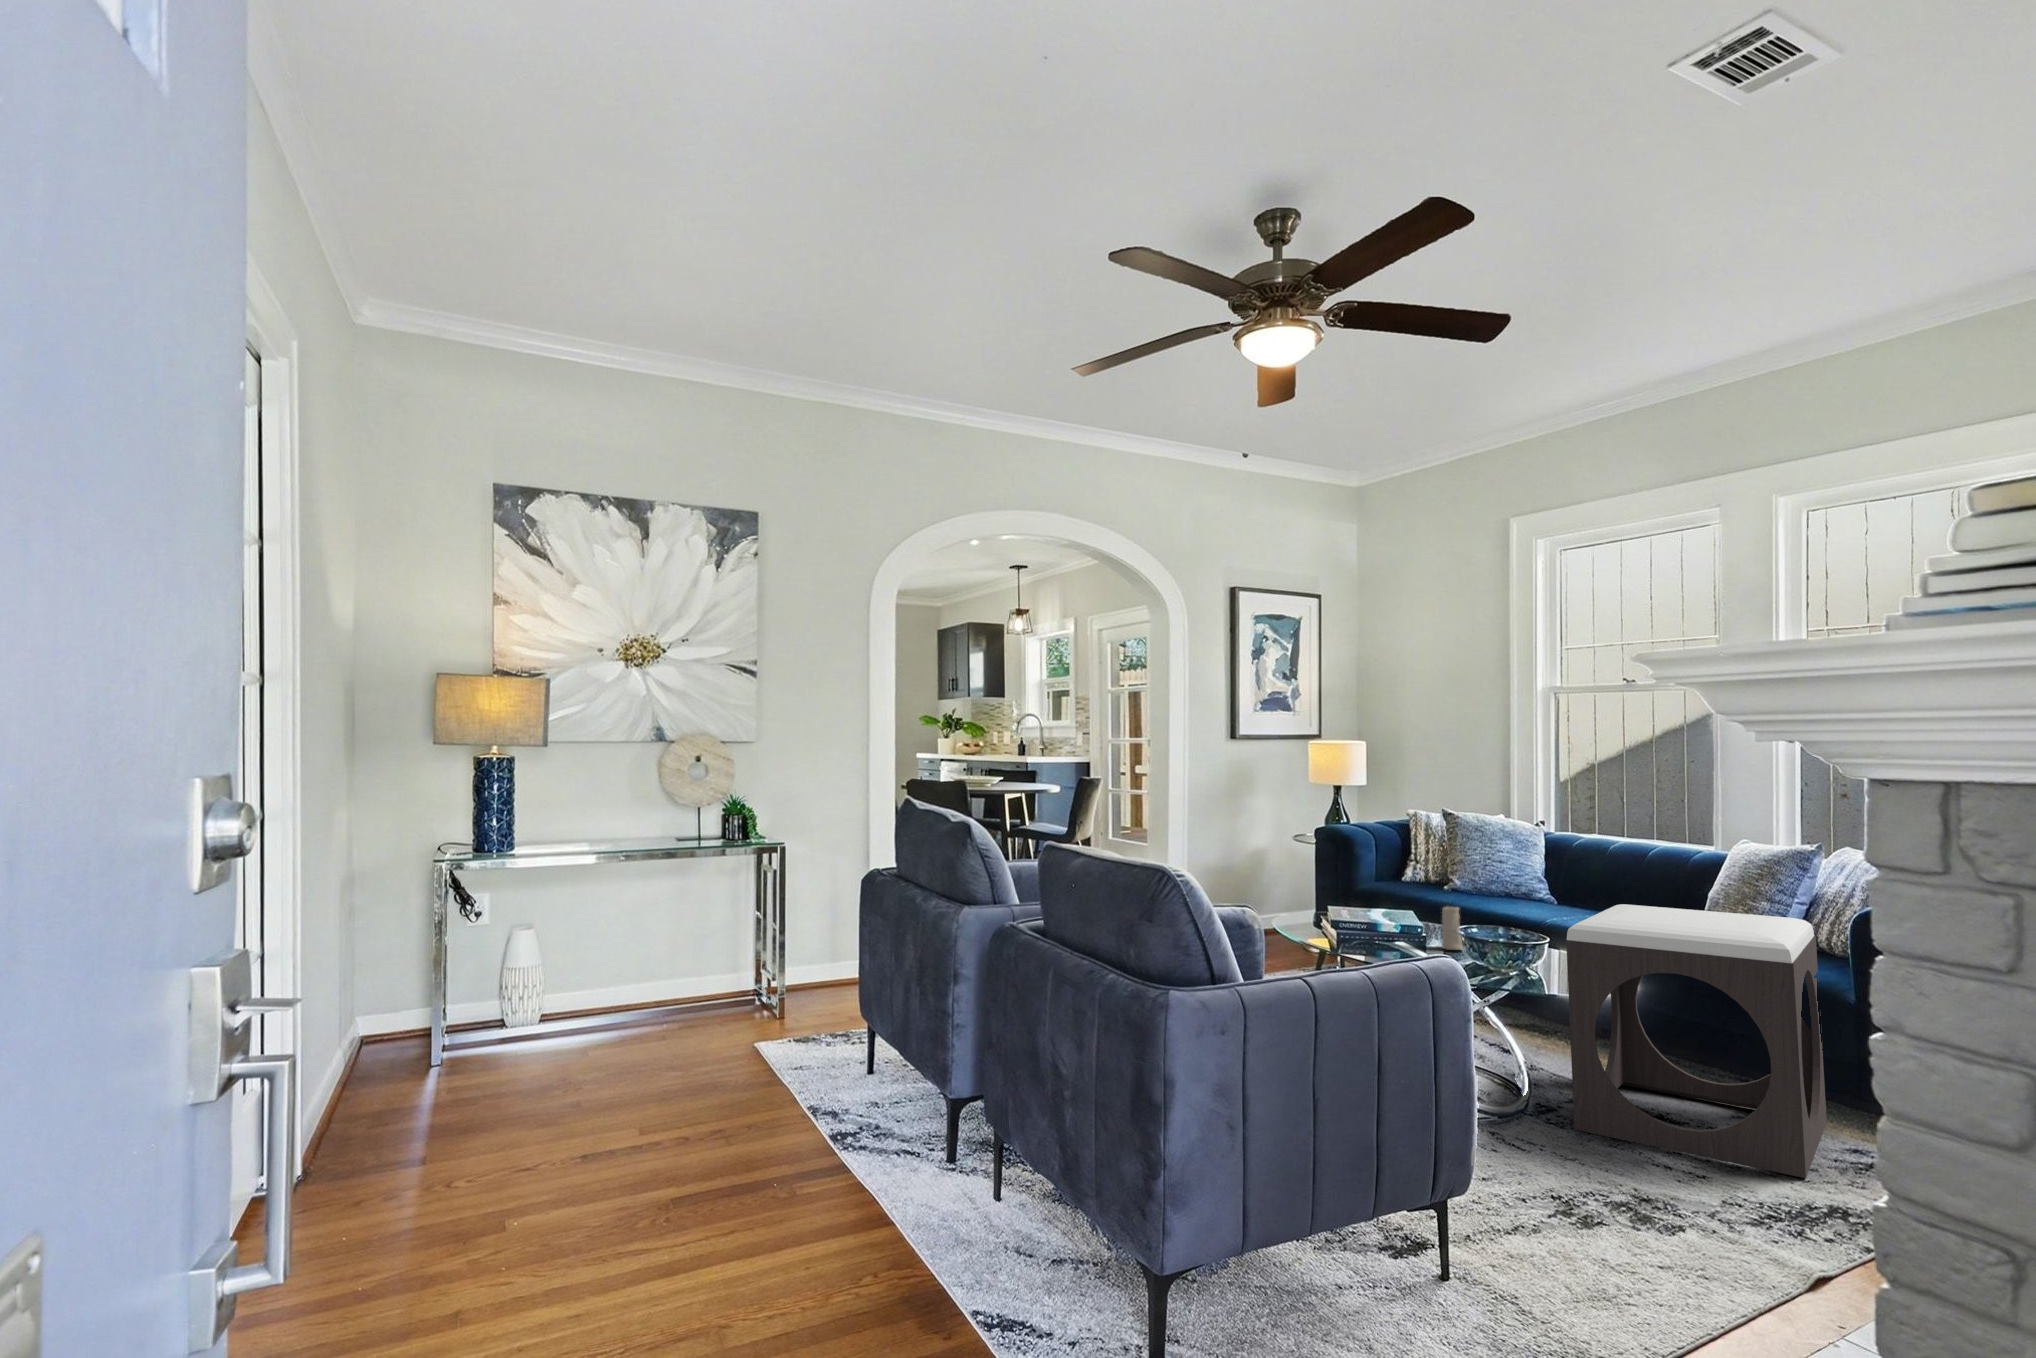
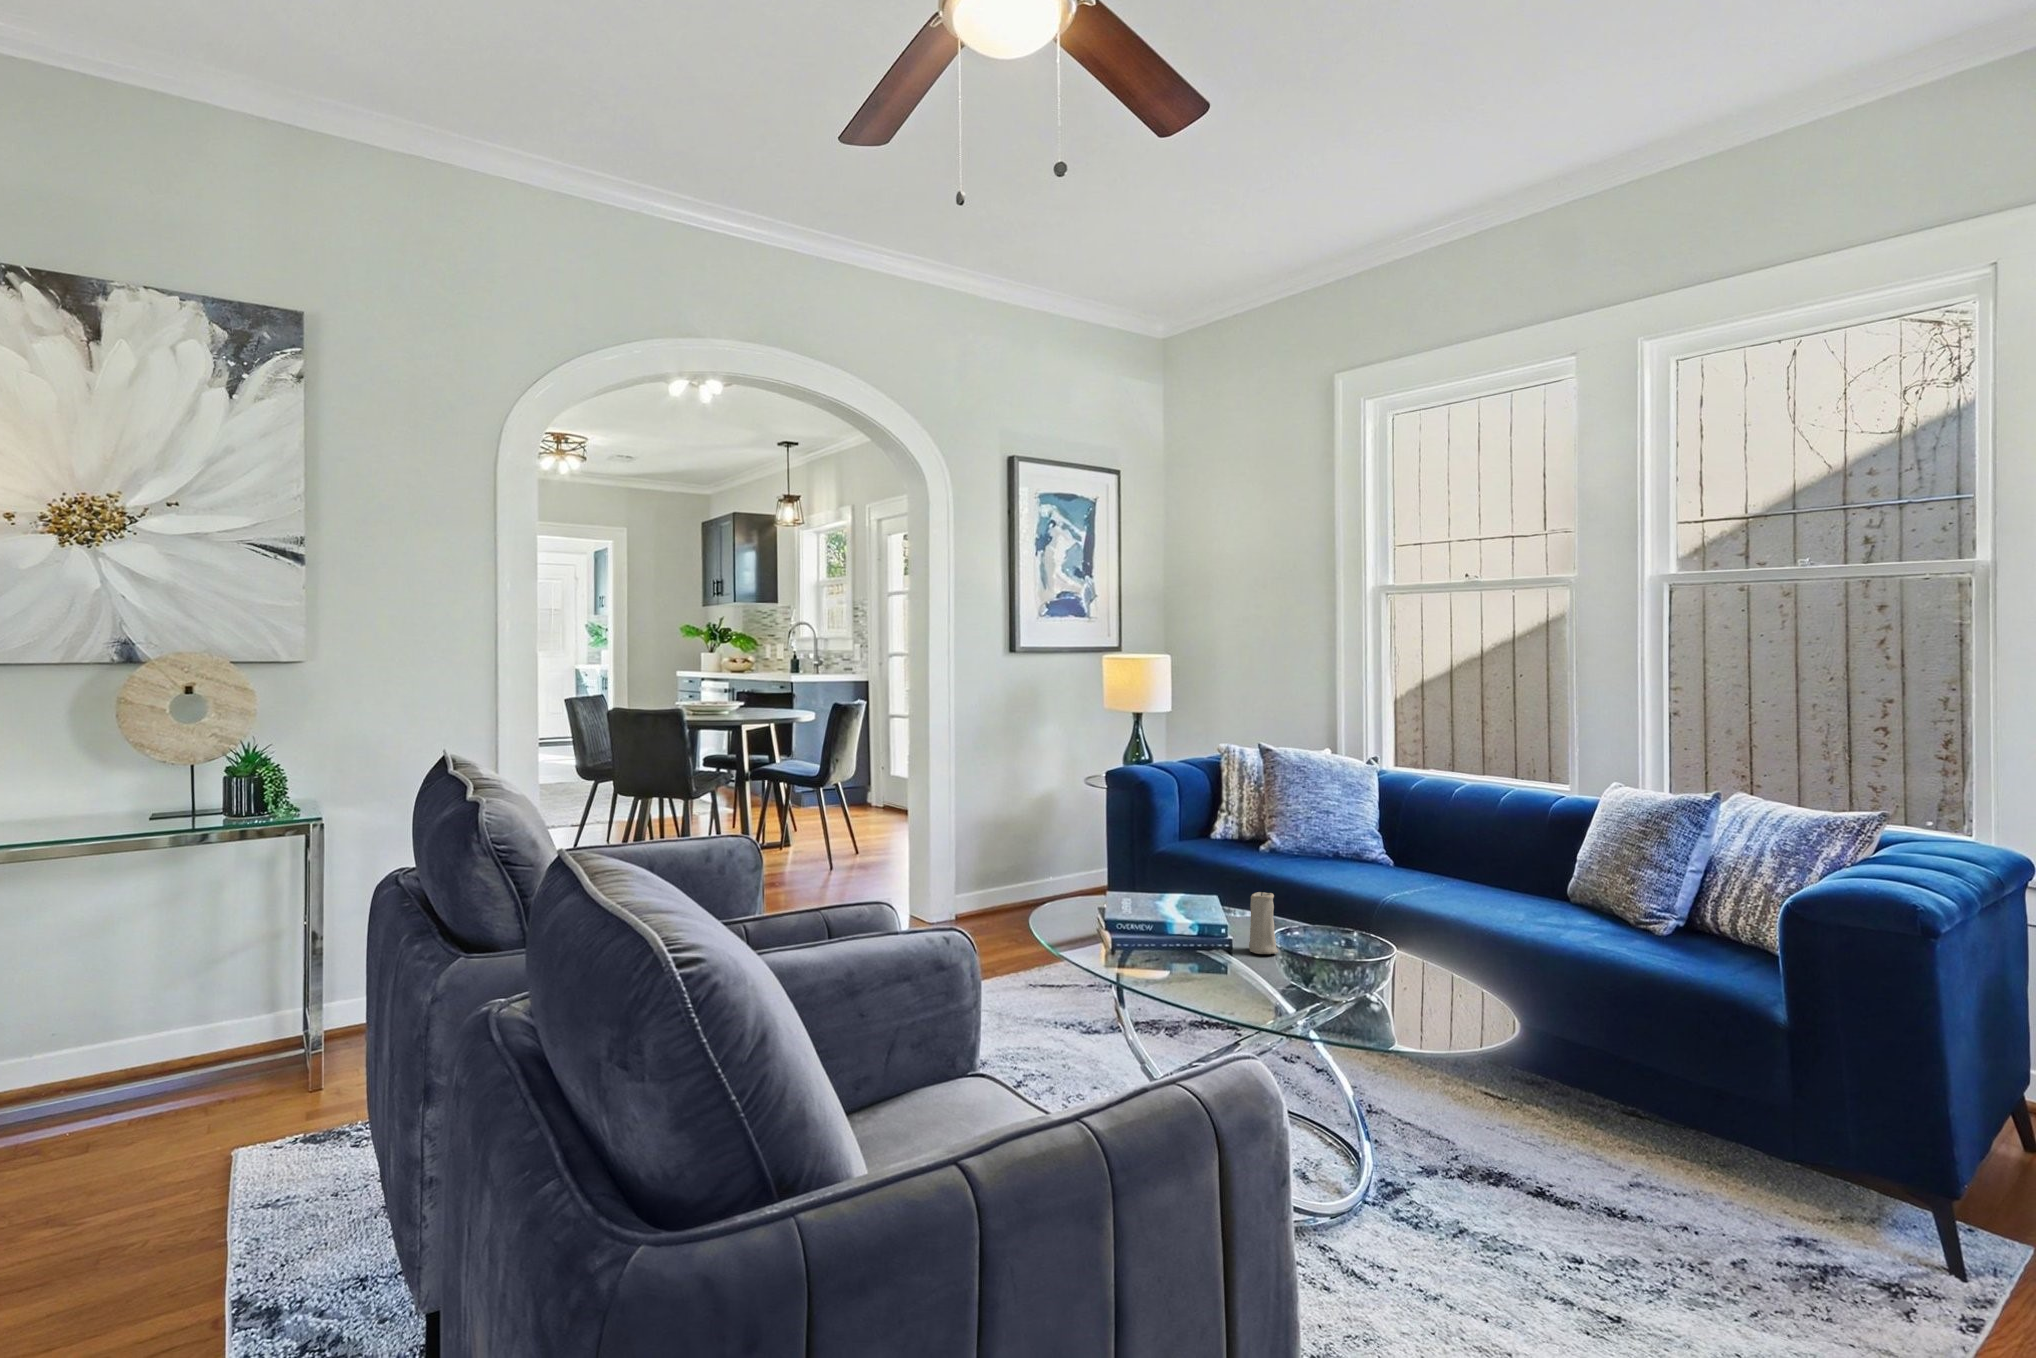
footstool: present [1566,904,1827,1178] -> none [1417,882,1733,1290]

